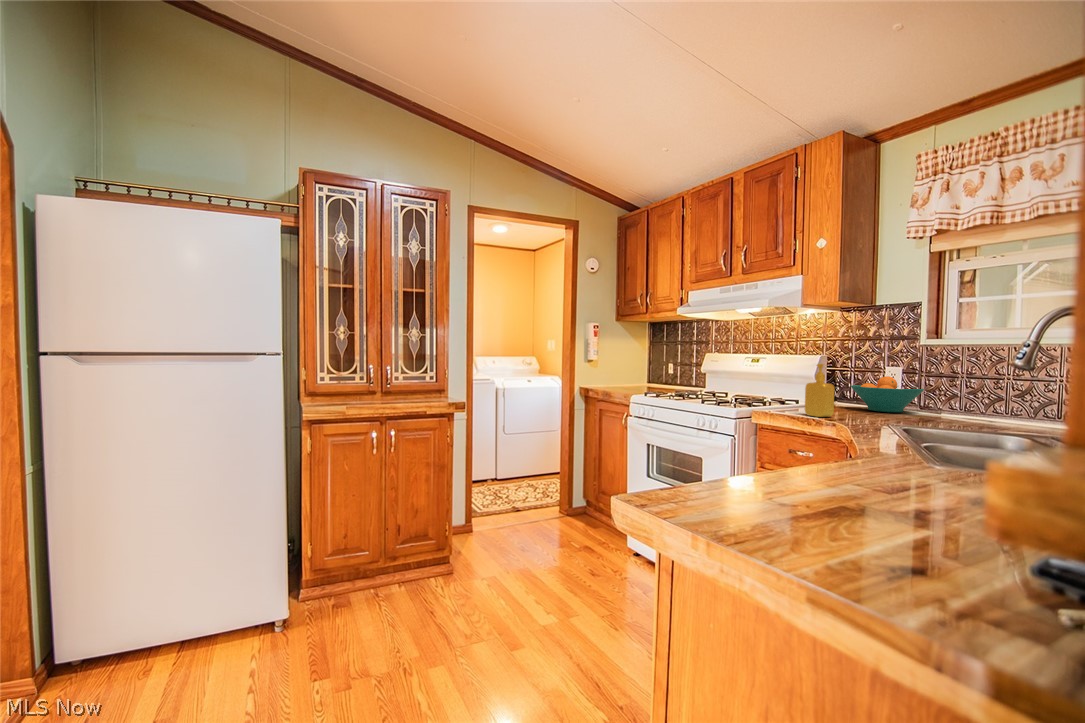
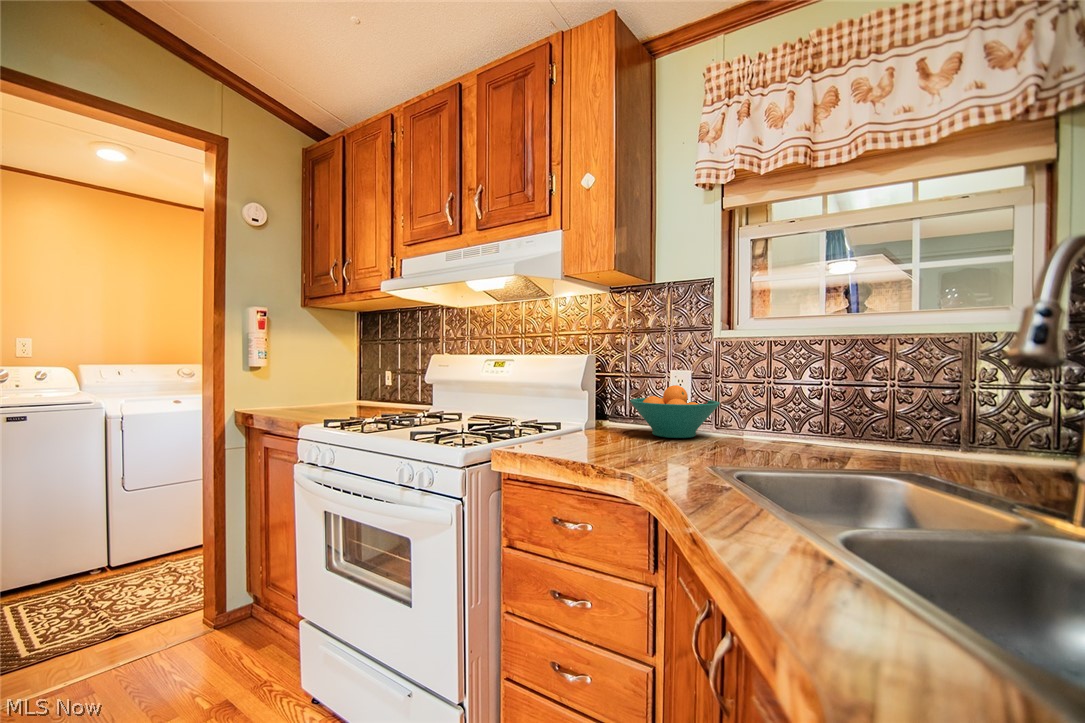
soap dispenser: present [805,364,835,417] -> none [579,372,624,466]

